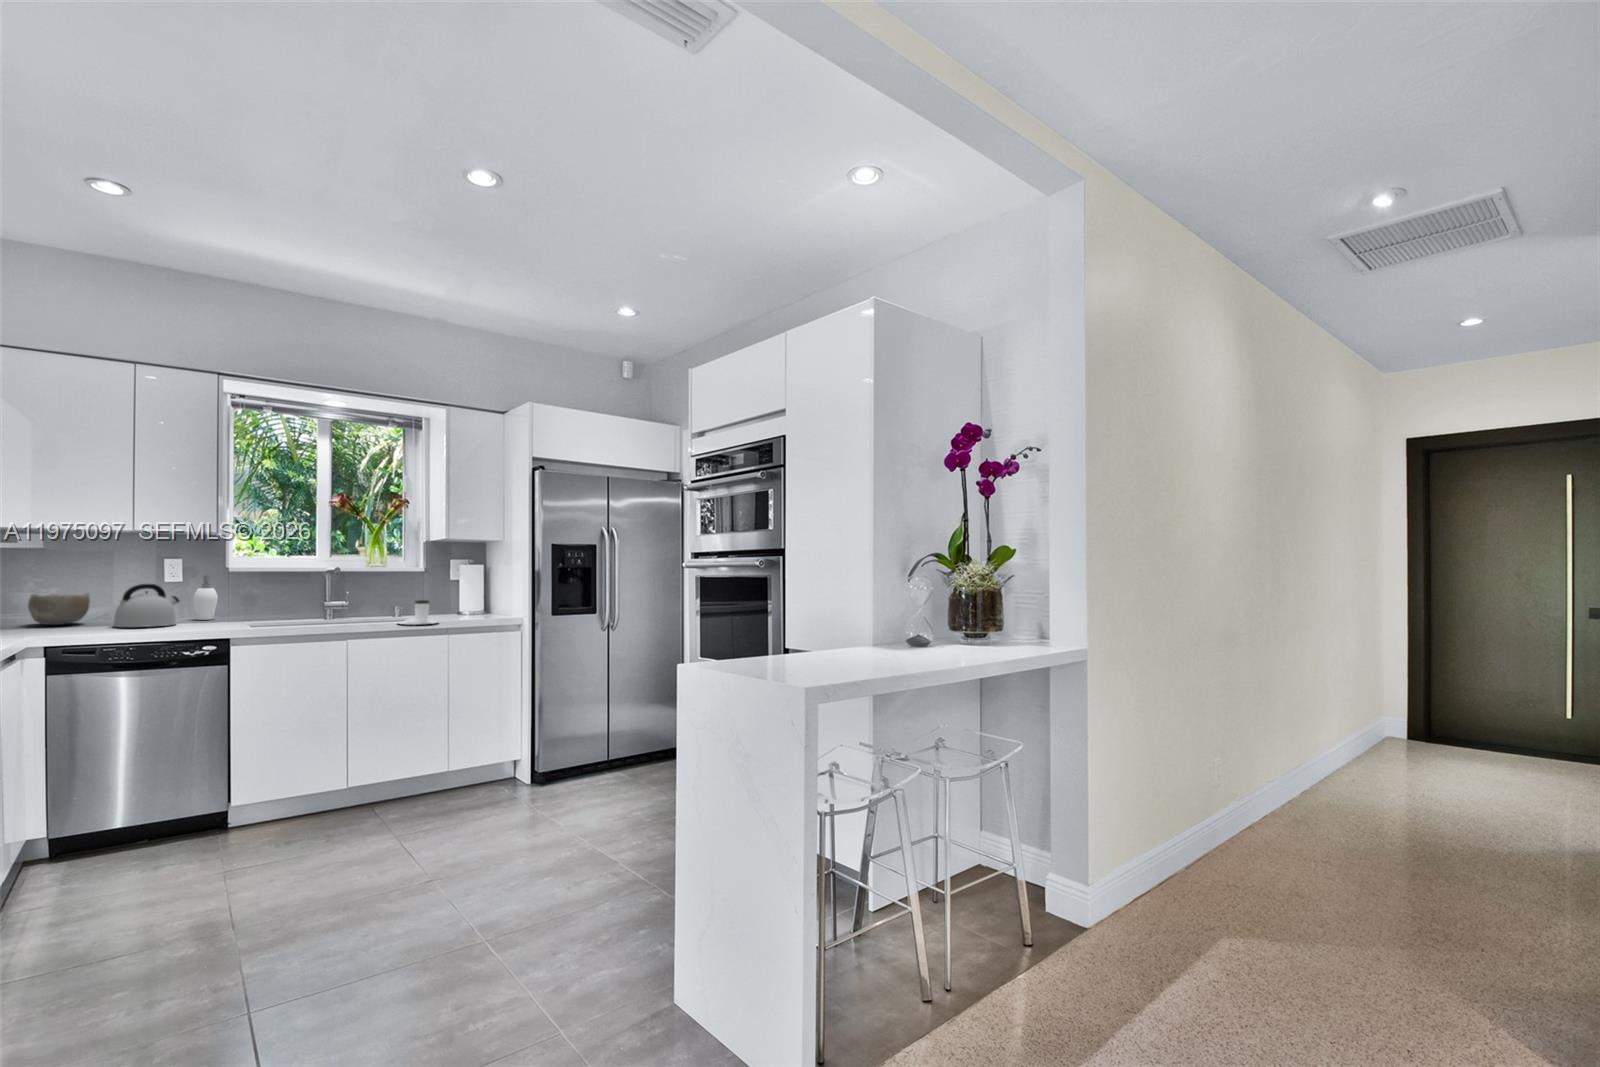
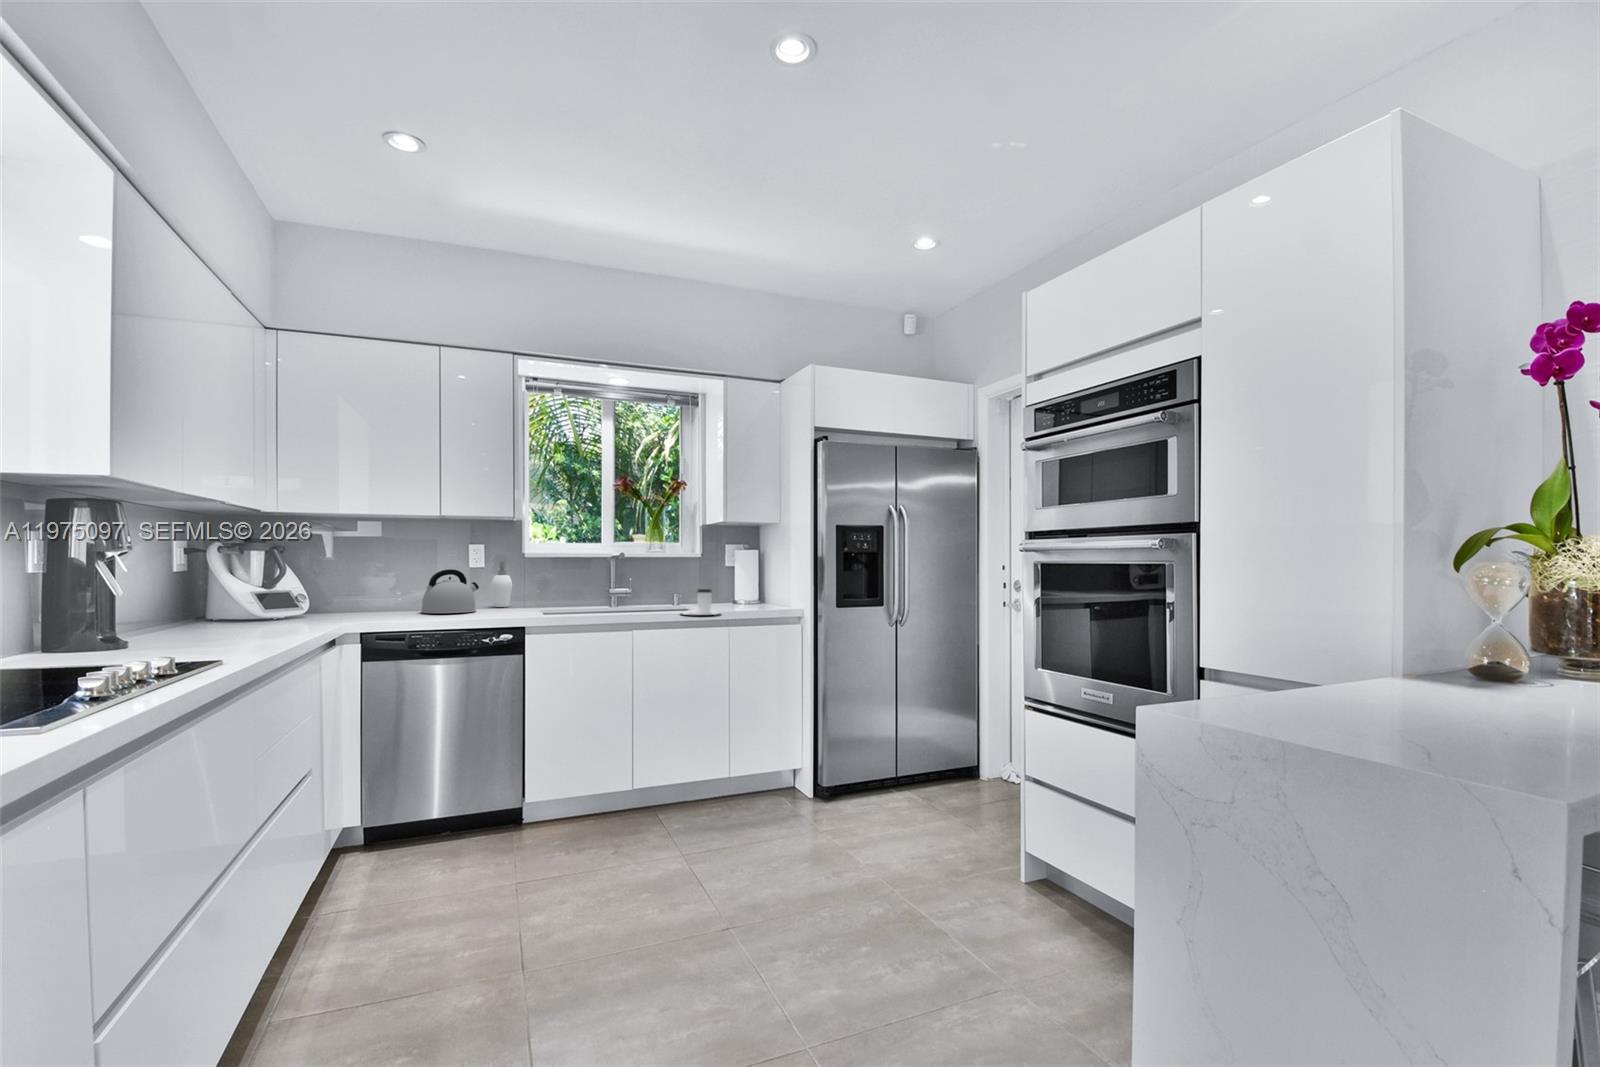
bowl: present [28,593,90,625] -> none [351,576,402,610]

